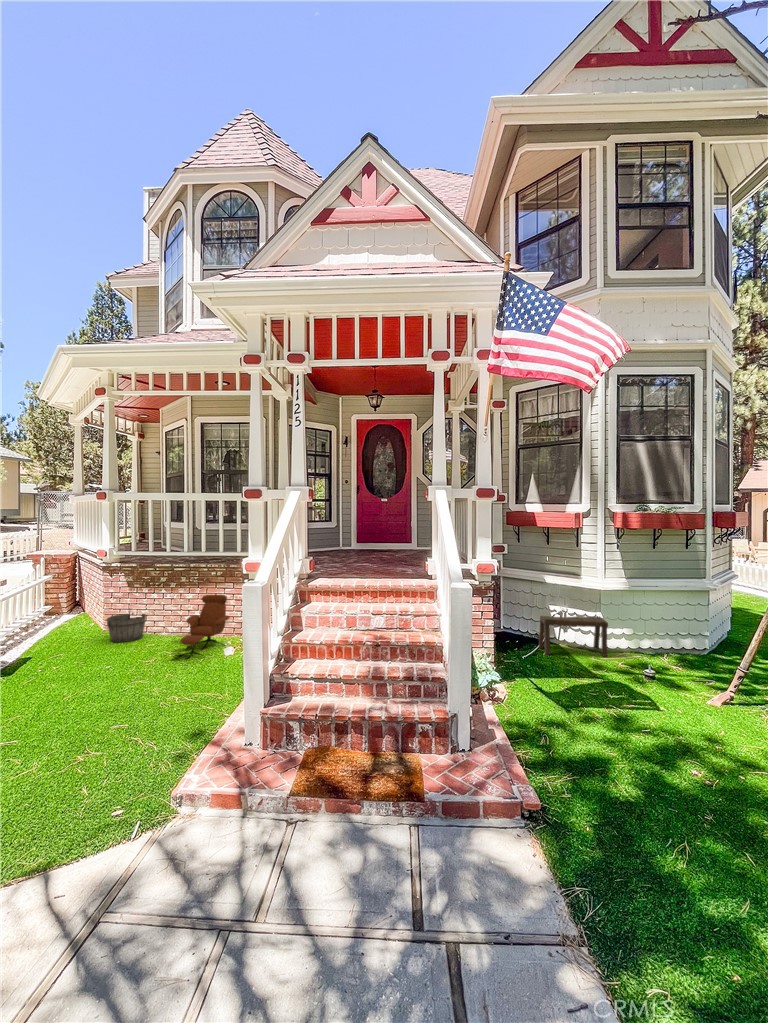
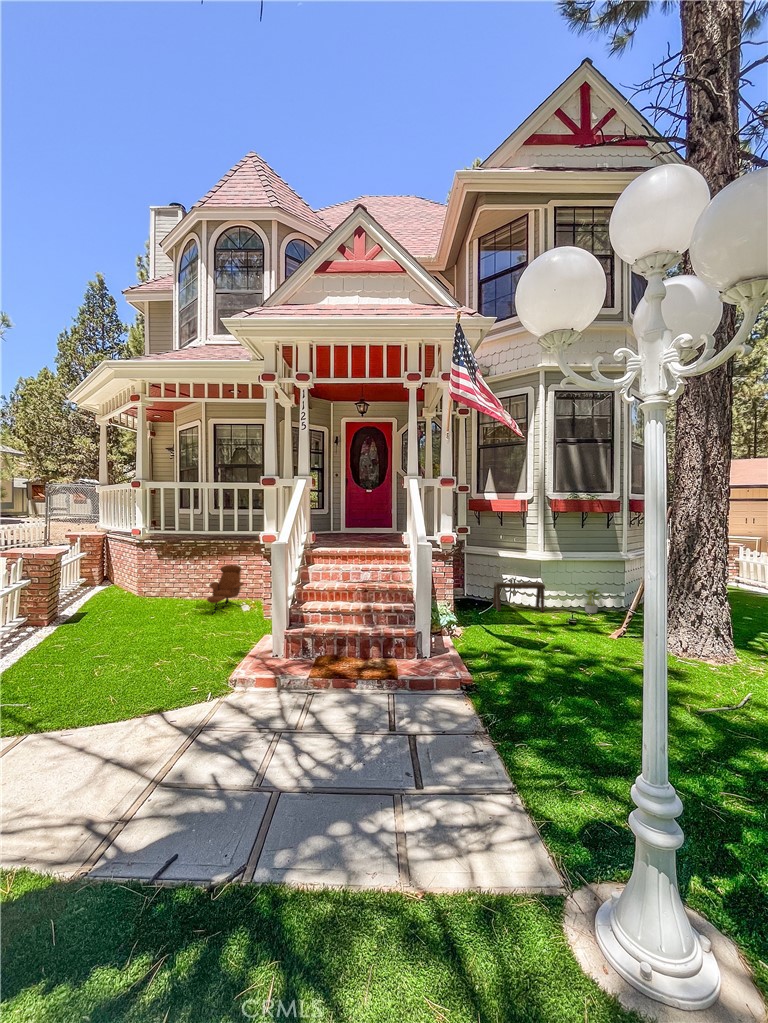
wooden bucket: present [107,611,146,642] -> none [143,577,175,603]
potted plant: none [650,625,687,659] -> present [580,588,603,613]

